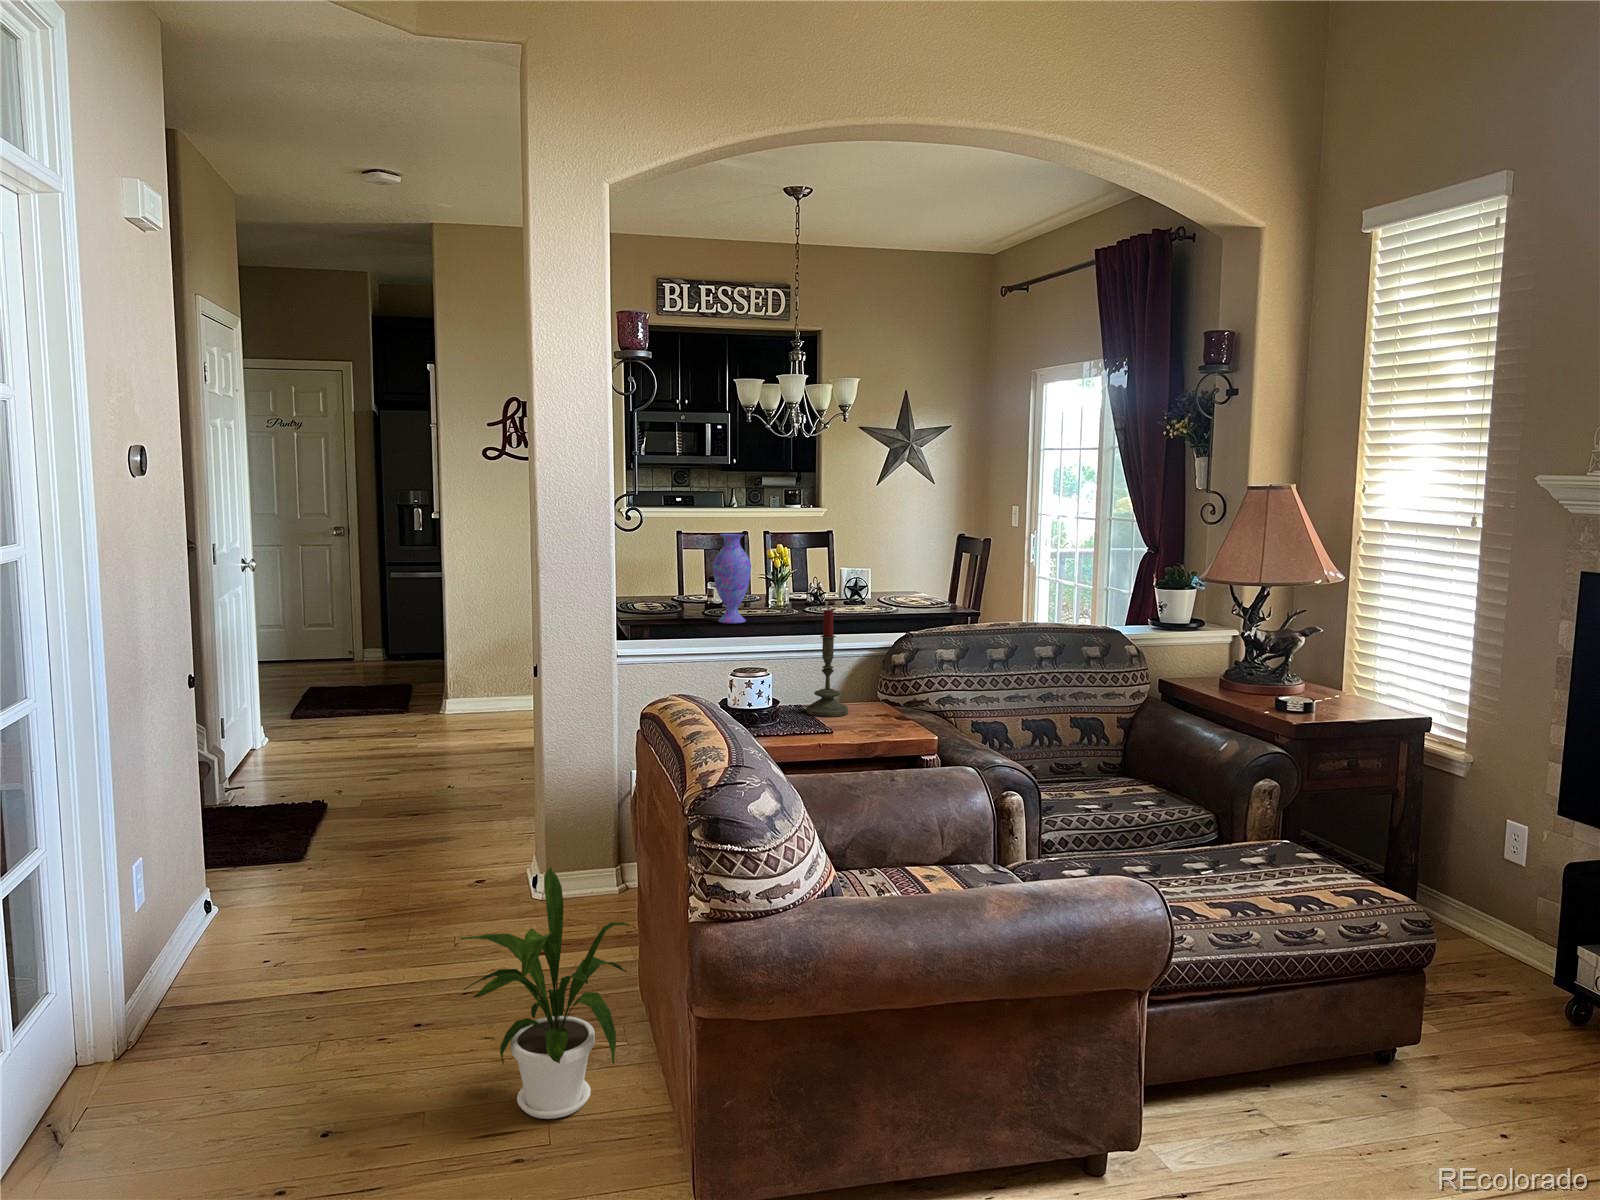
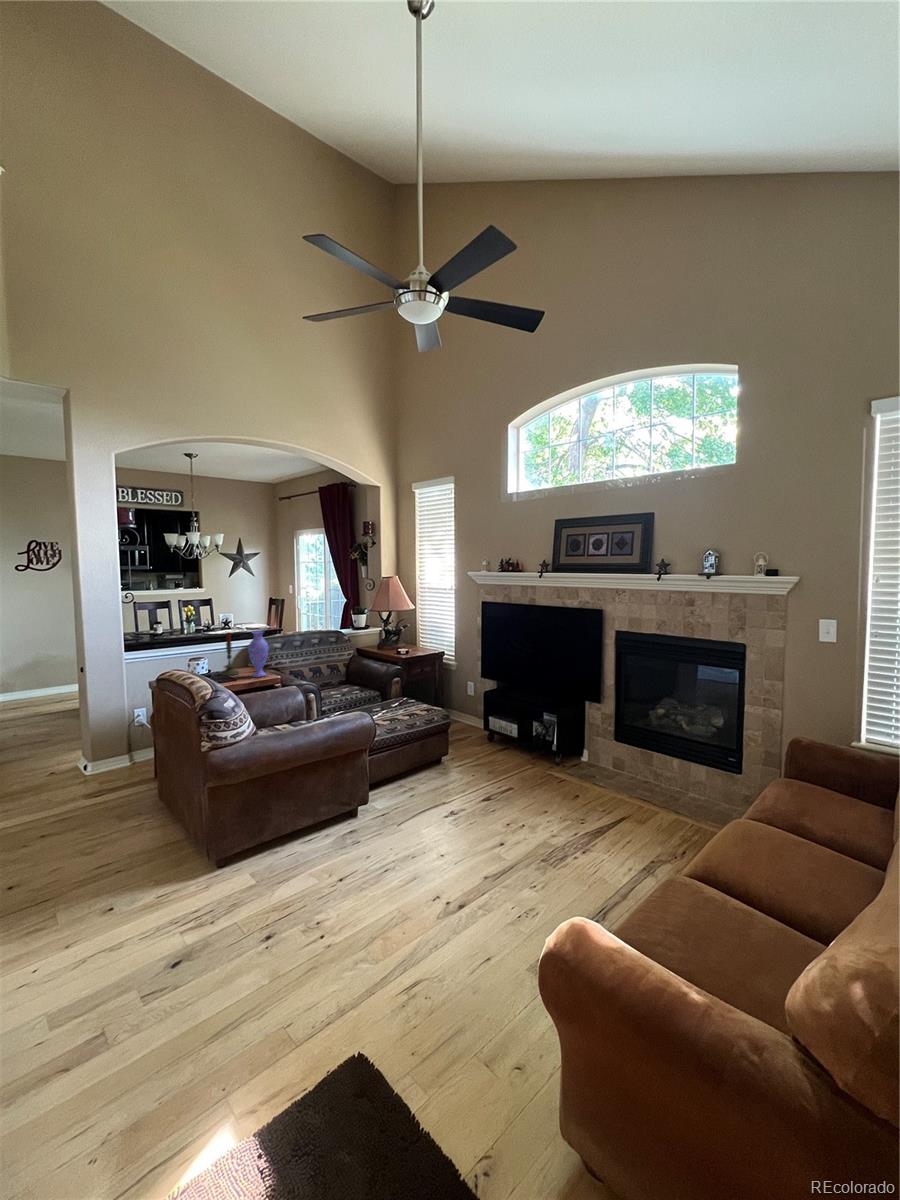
vase: present [713,534,751,623] -> present [248,631,269,677]
house plant: present [460,867,630,1119] -> none [69,751,162,858]

